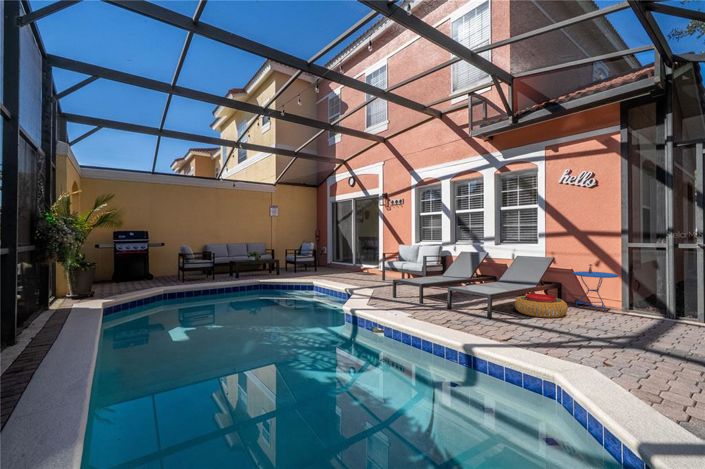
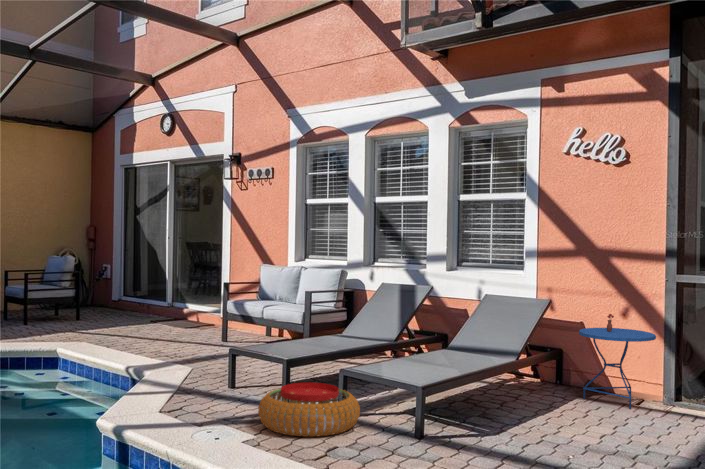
pouf: present [515,294,568,318] -> present [258,382,360,437]

